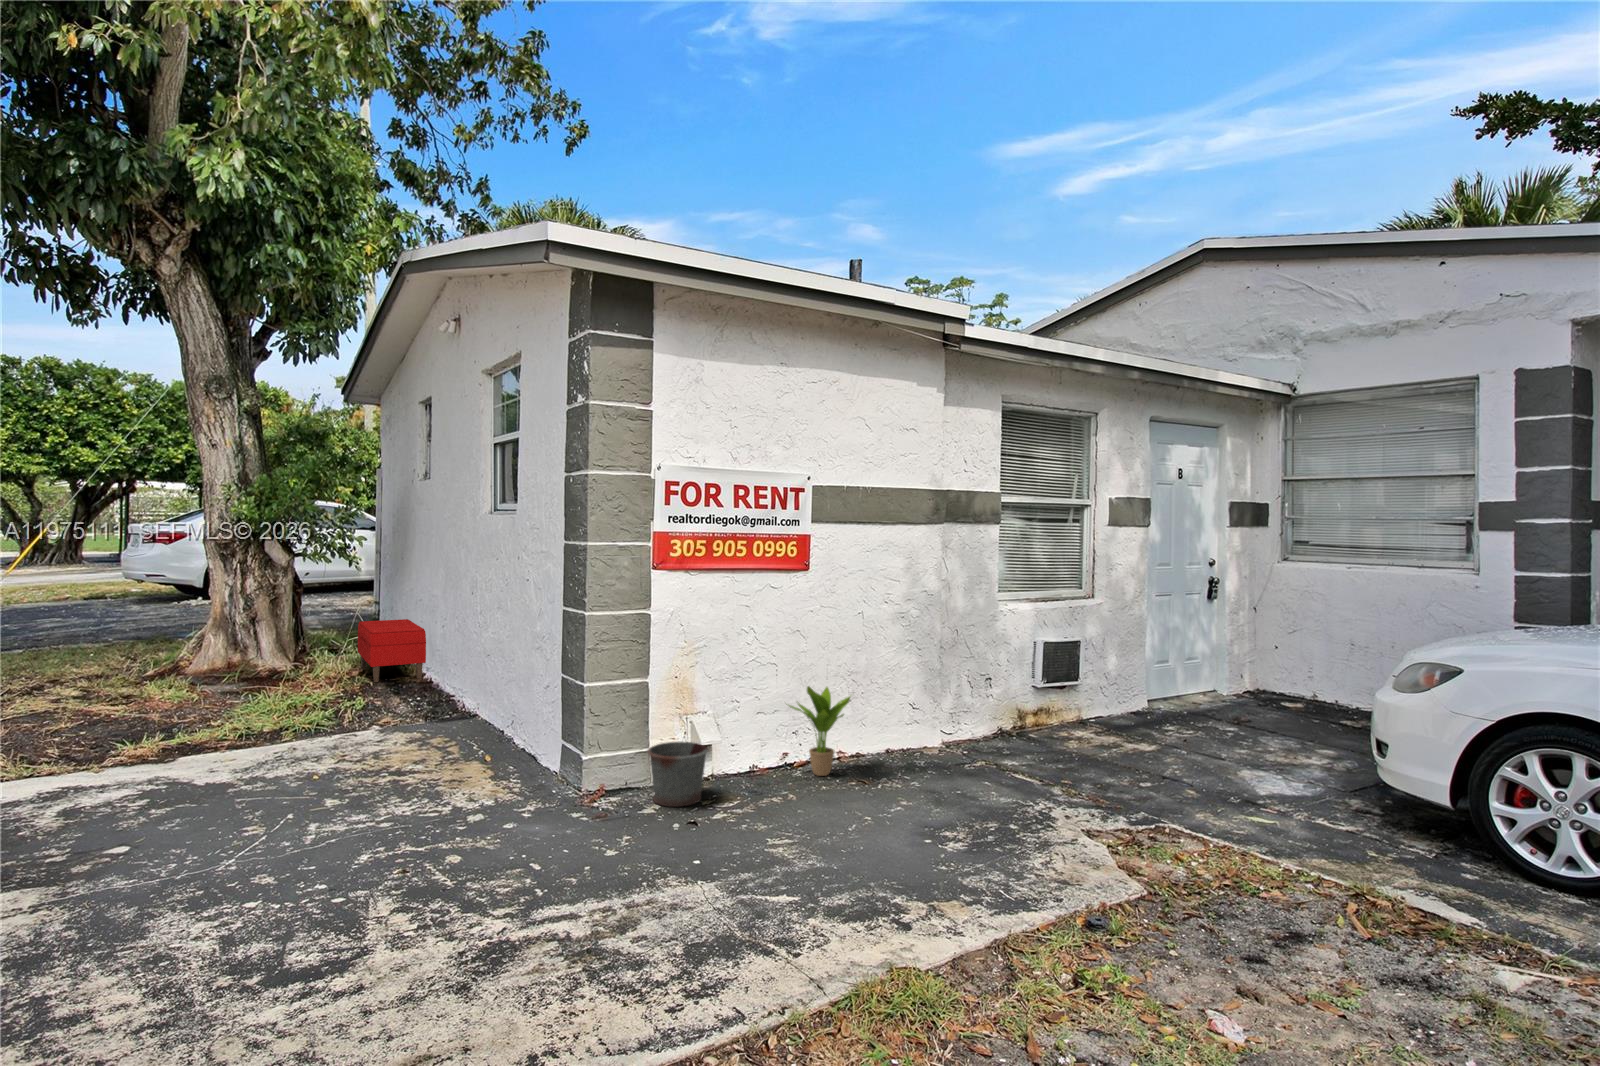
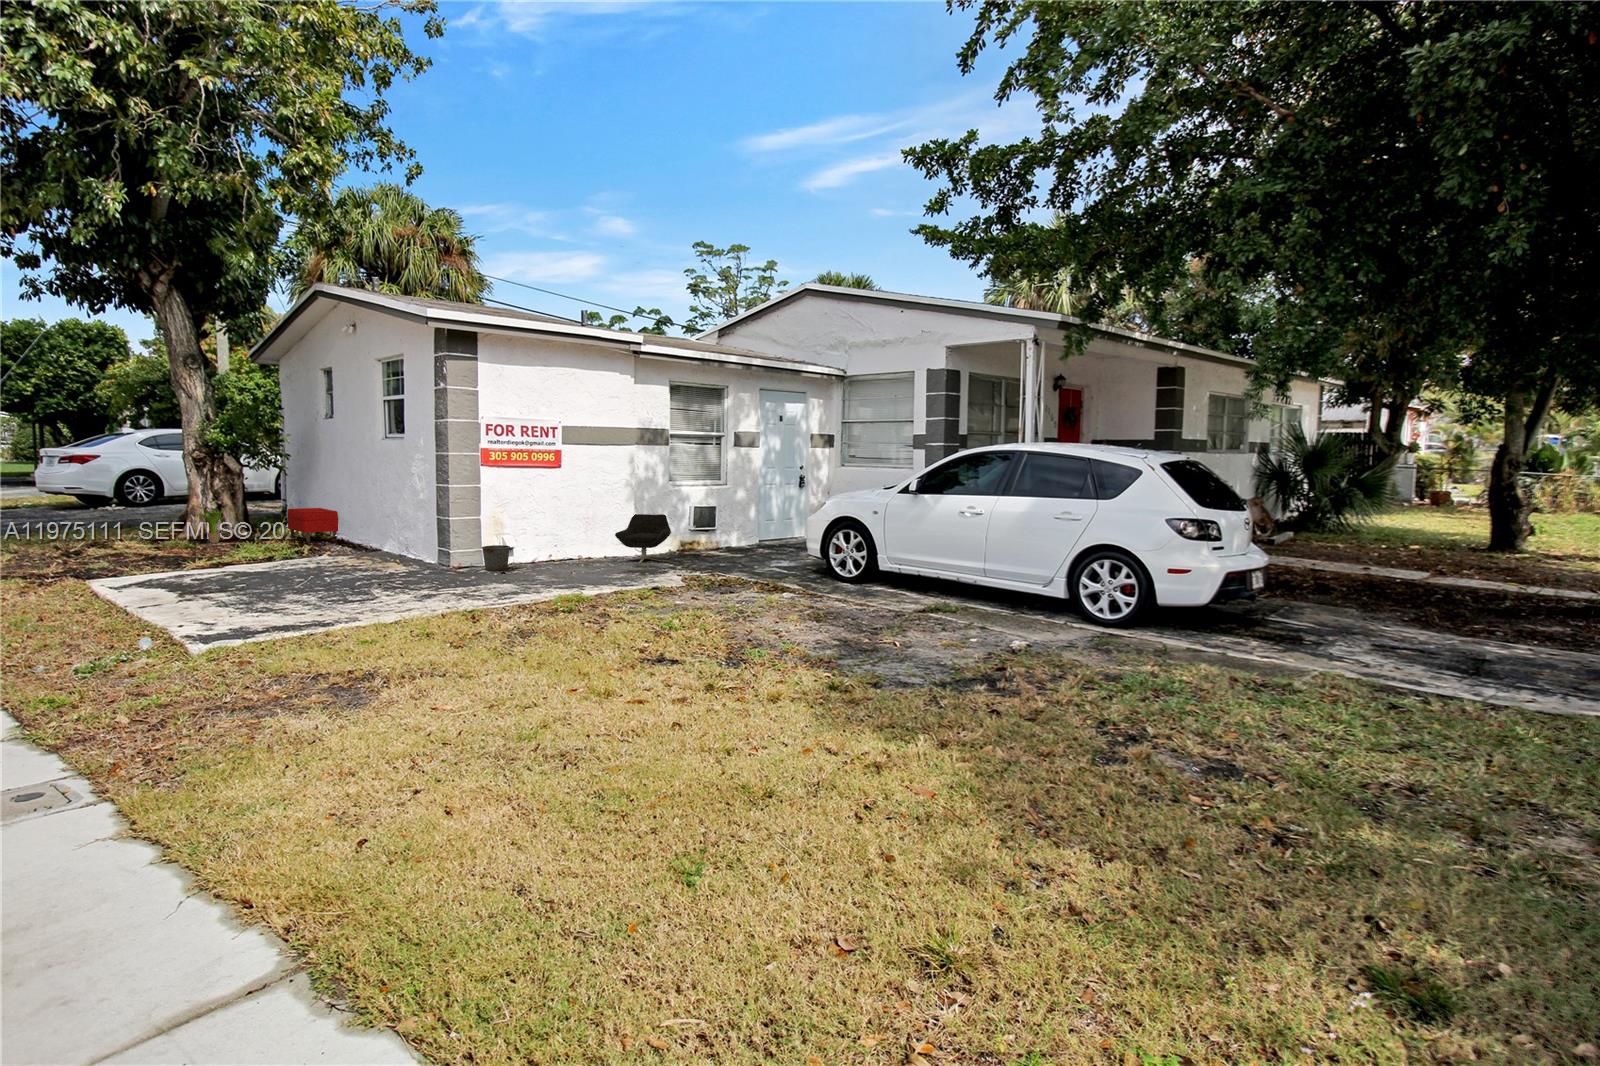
lounge chair: none [915,662,1030,780] -> present [615,514,671,563]
potted plant: present [789,686,850,776] -> present [196,505,230,543]

